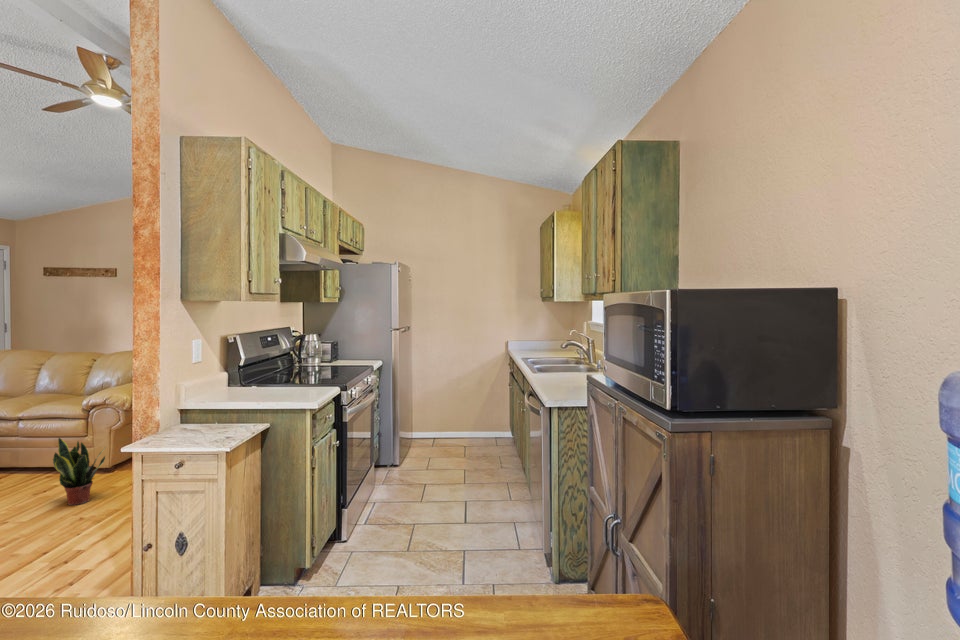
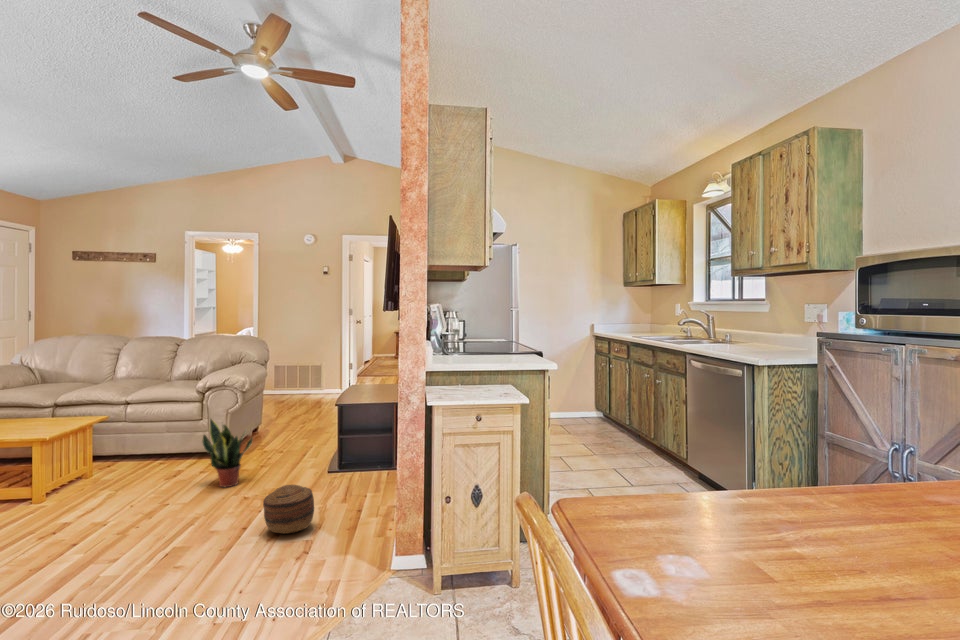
basket: none [39,514,101,565] -> present [263,485,314,534]

